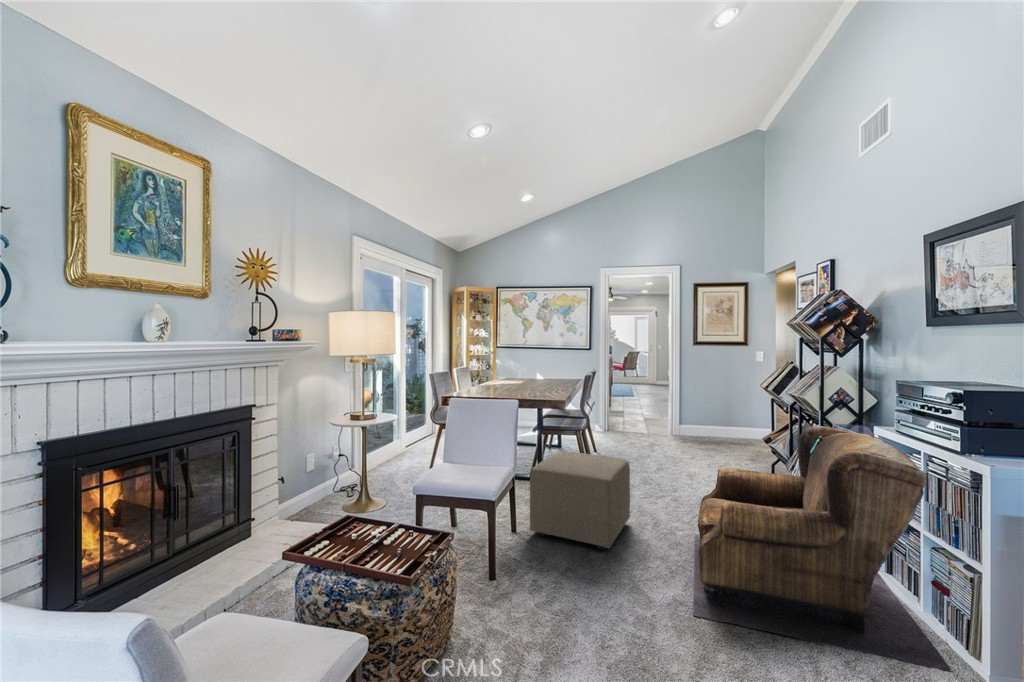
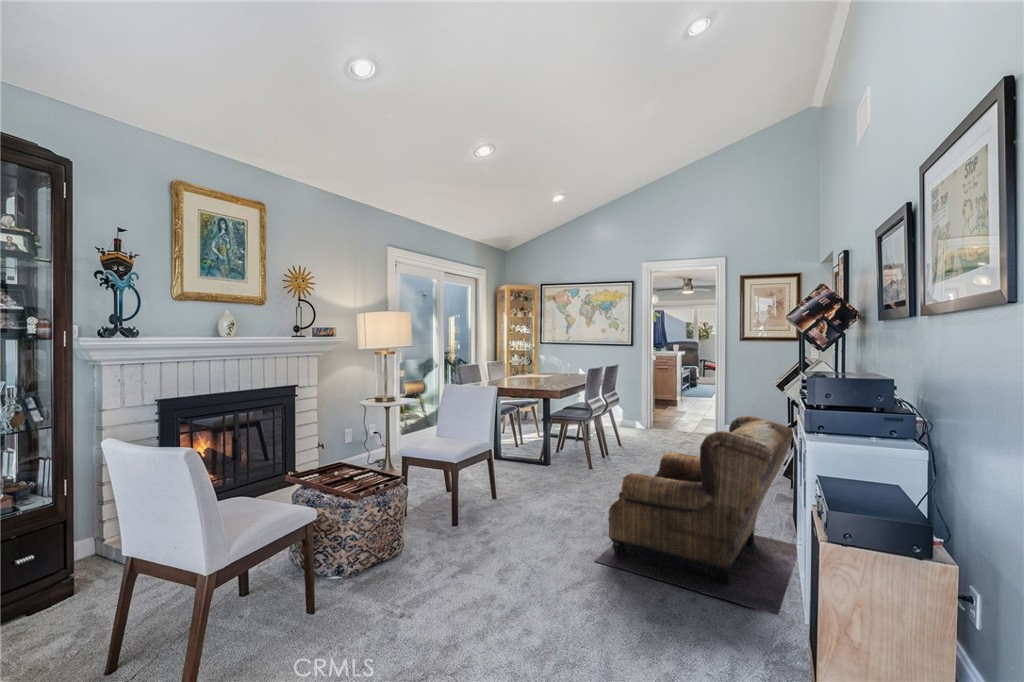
ottoman: present [530,452,630,549] -> none [505,435,599,515]

